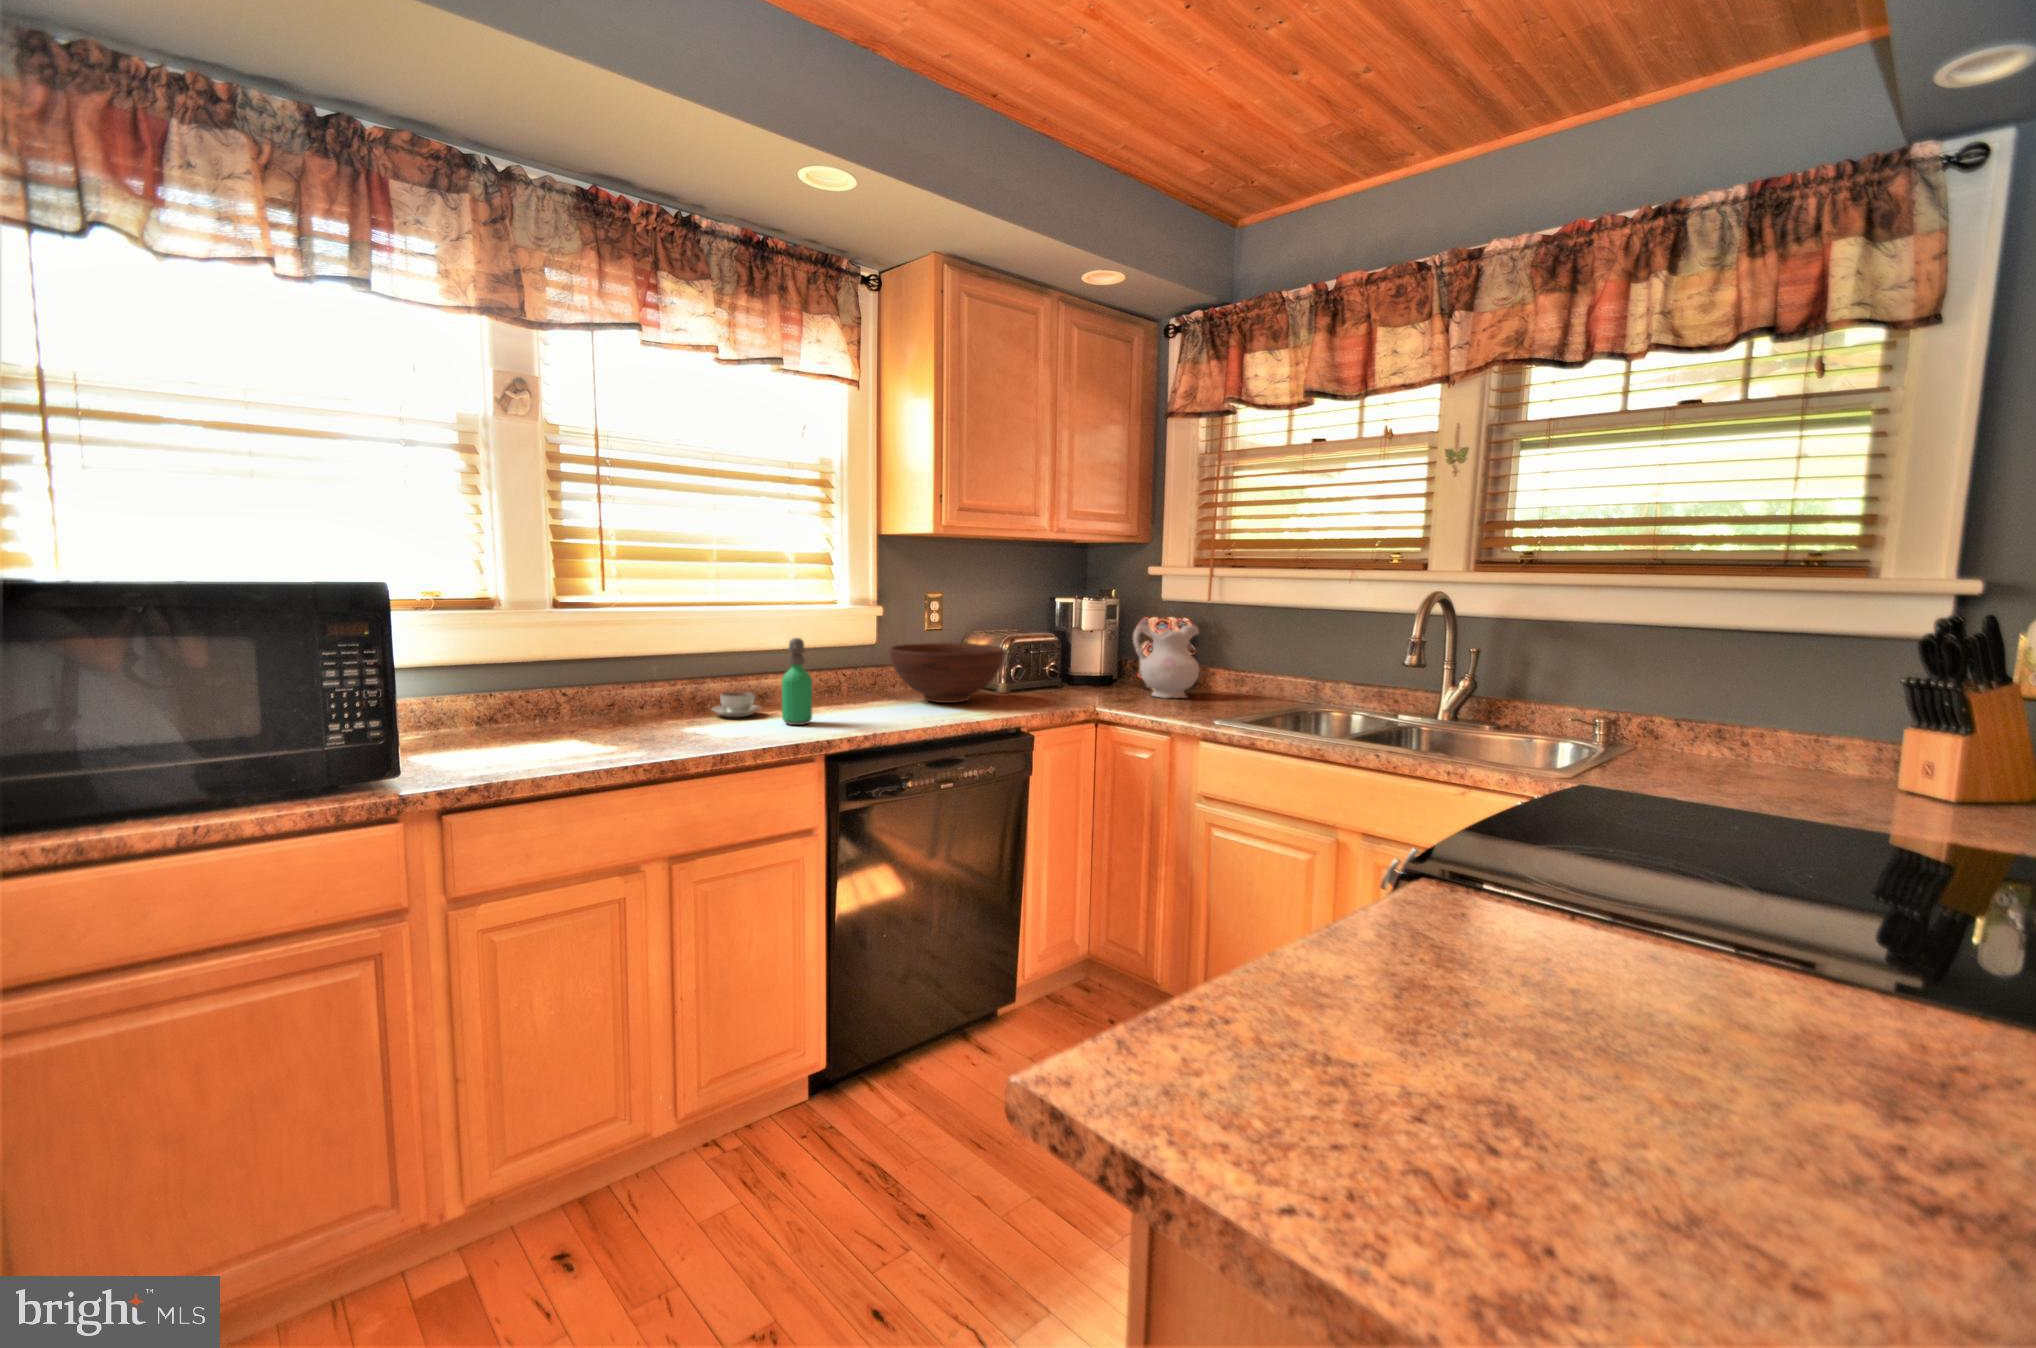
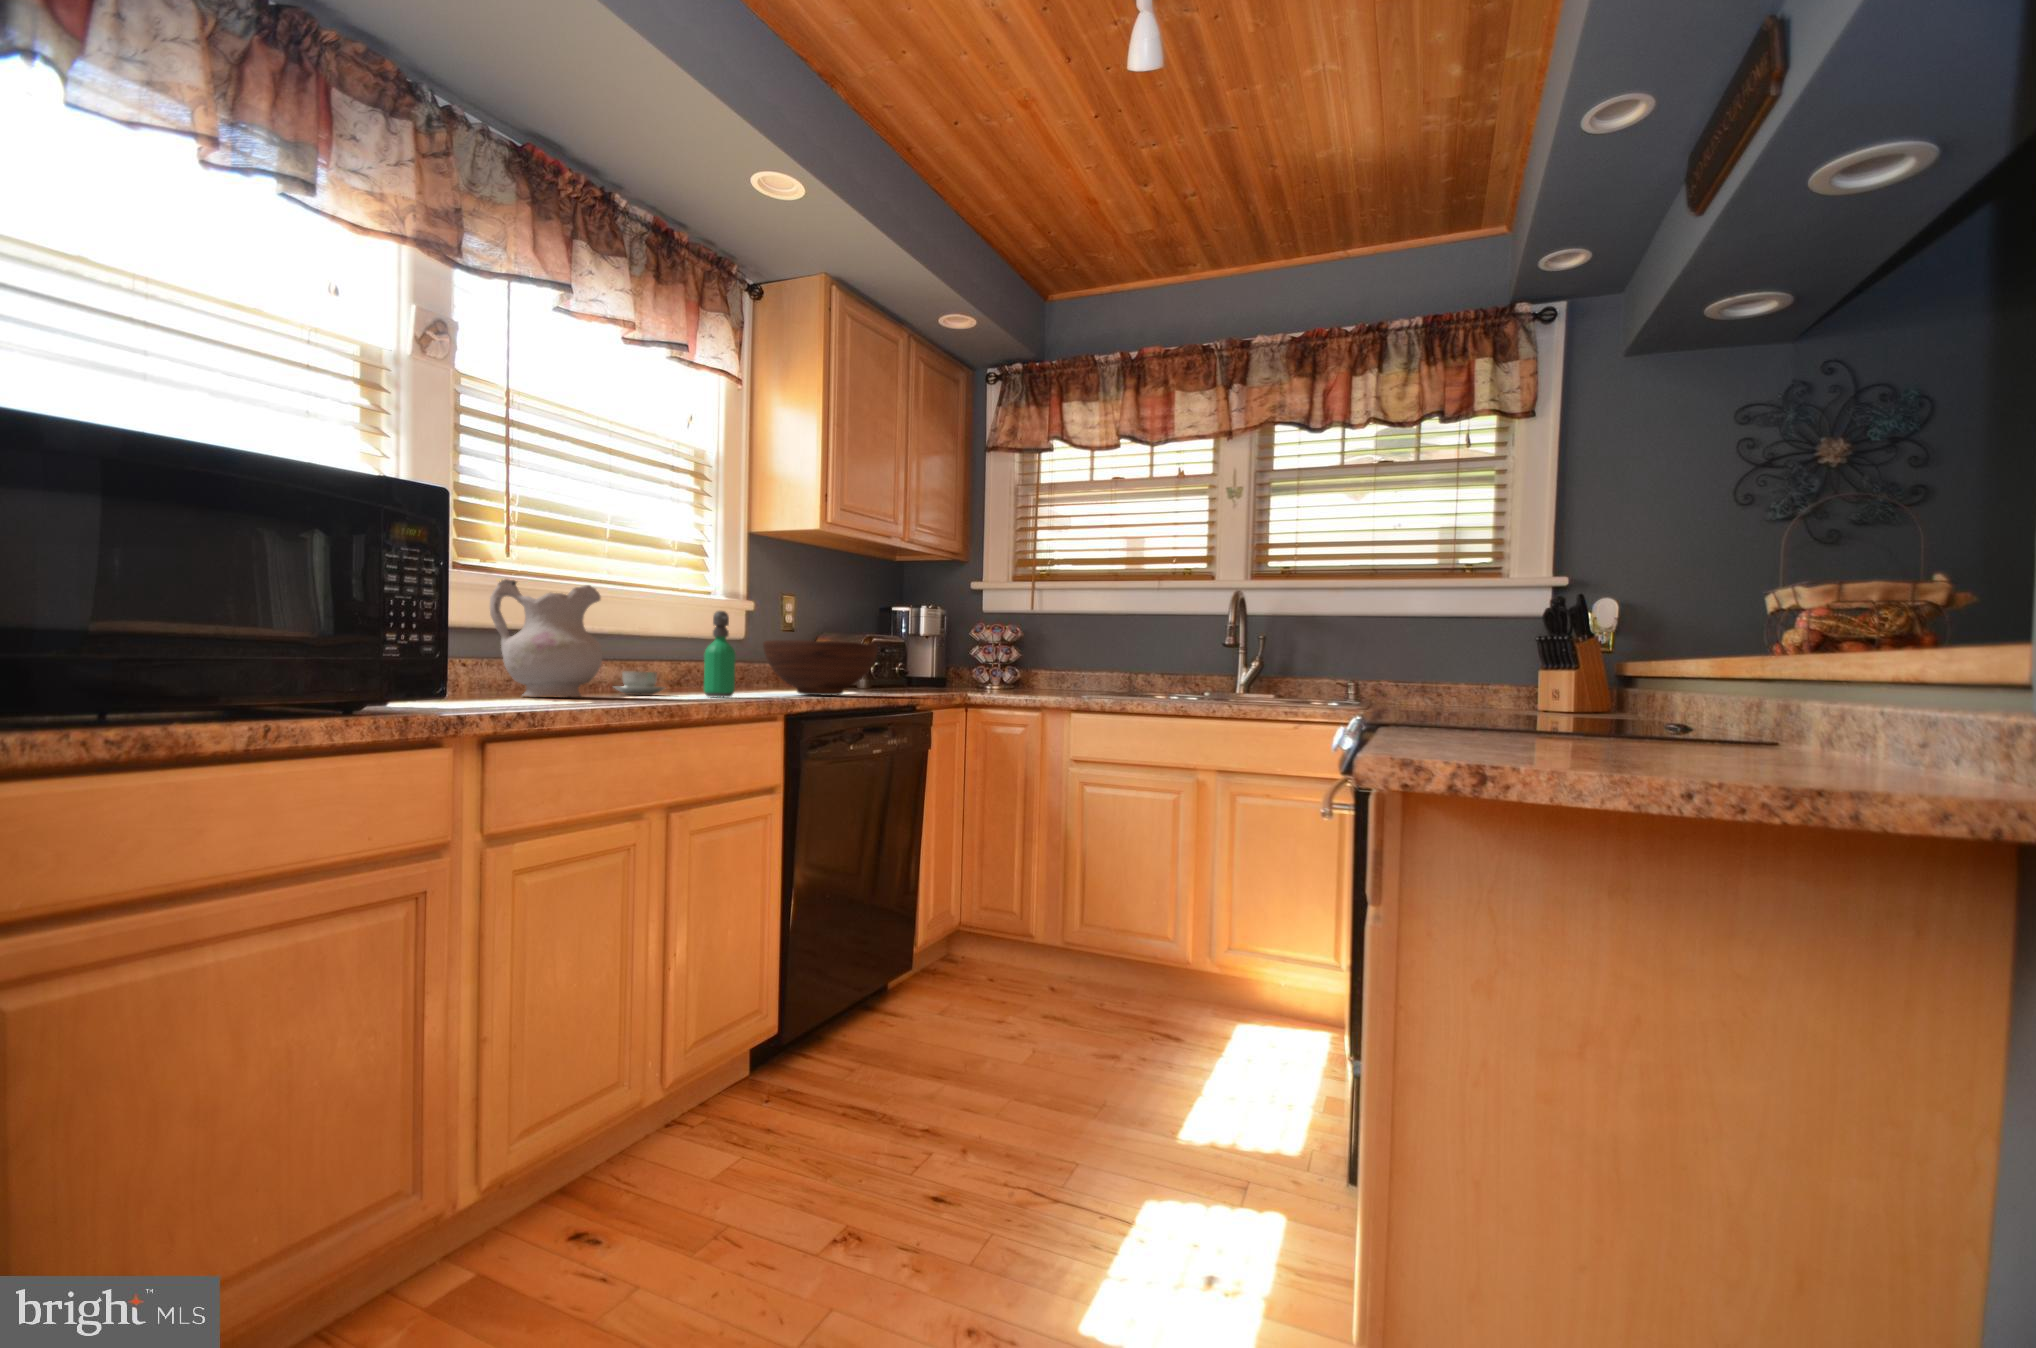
ceramic pitcher: present [1133,622,1199,698] -> present [490,579,603,697]

